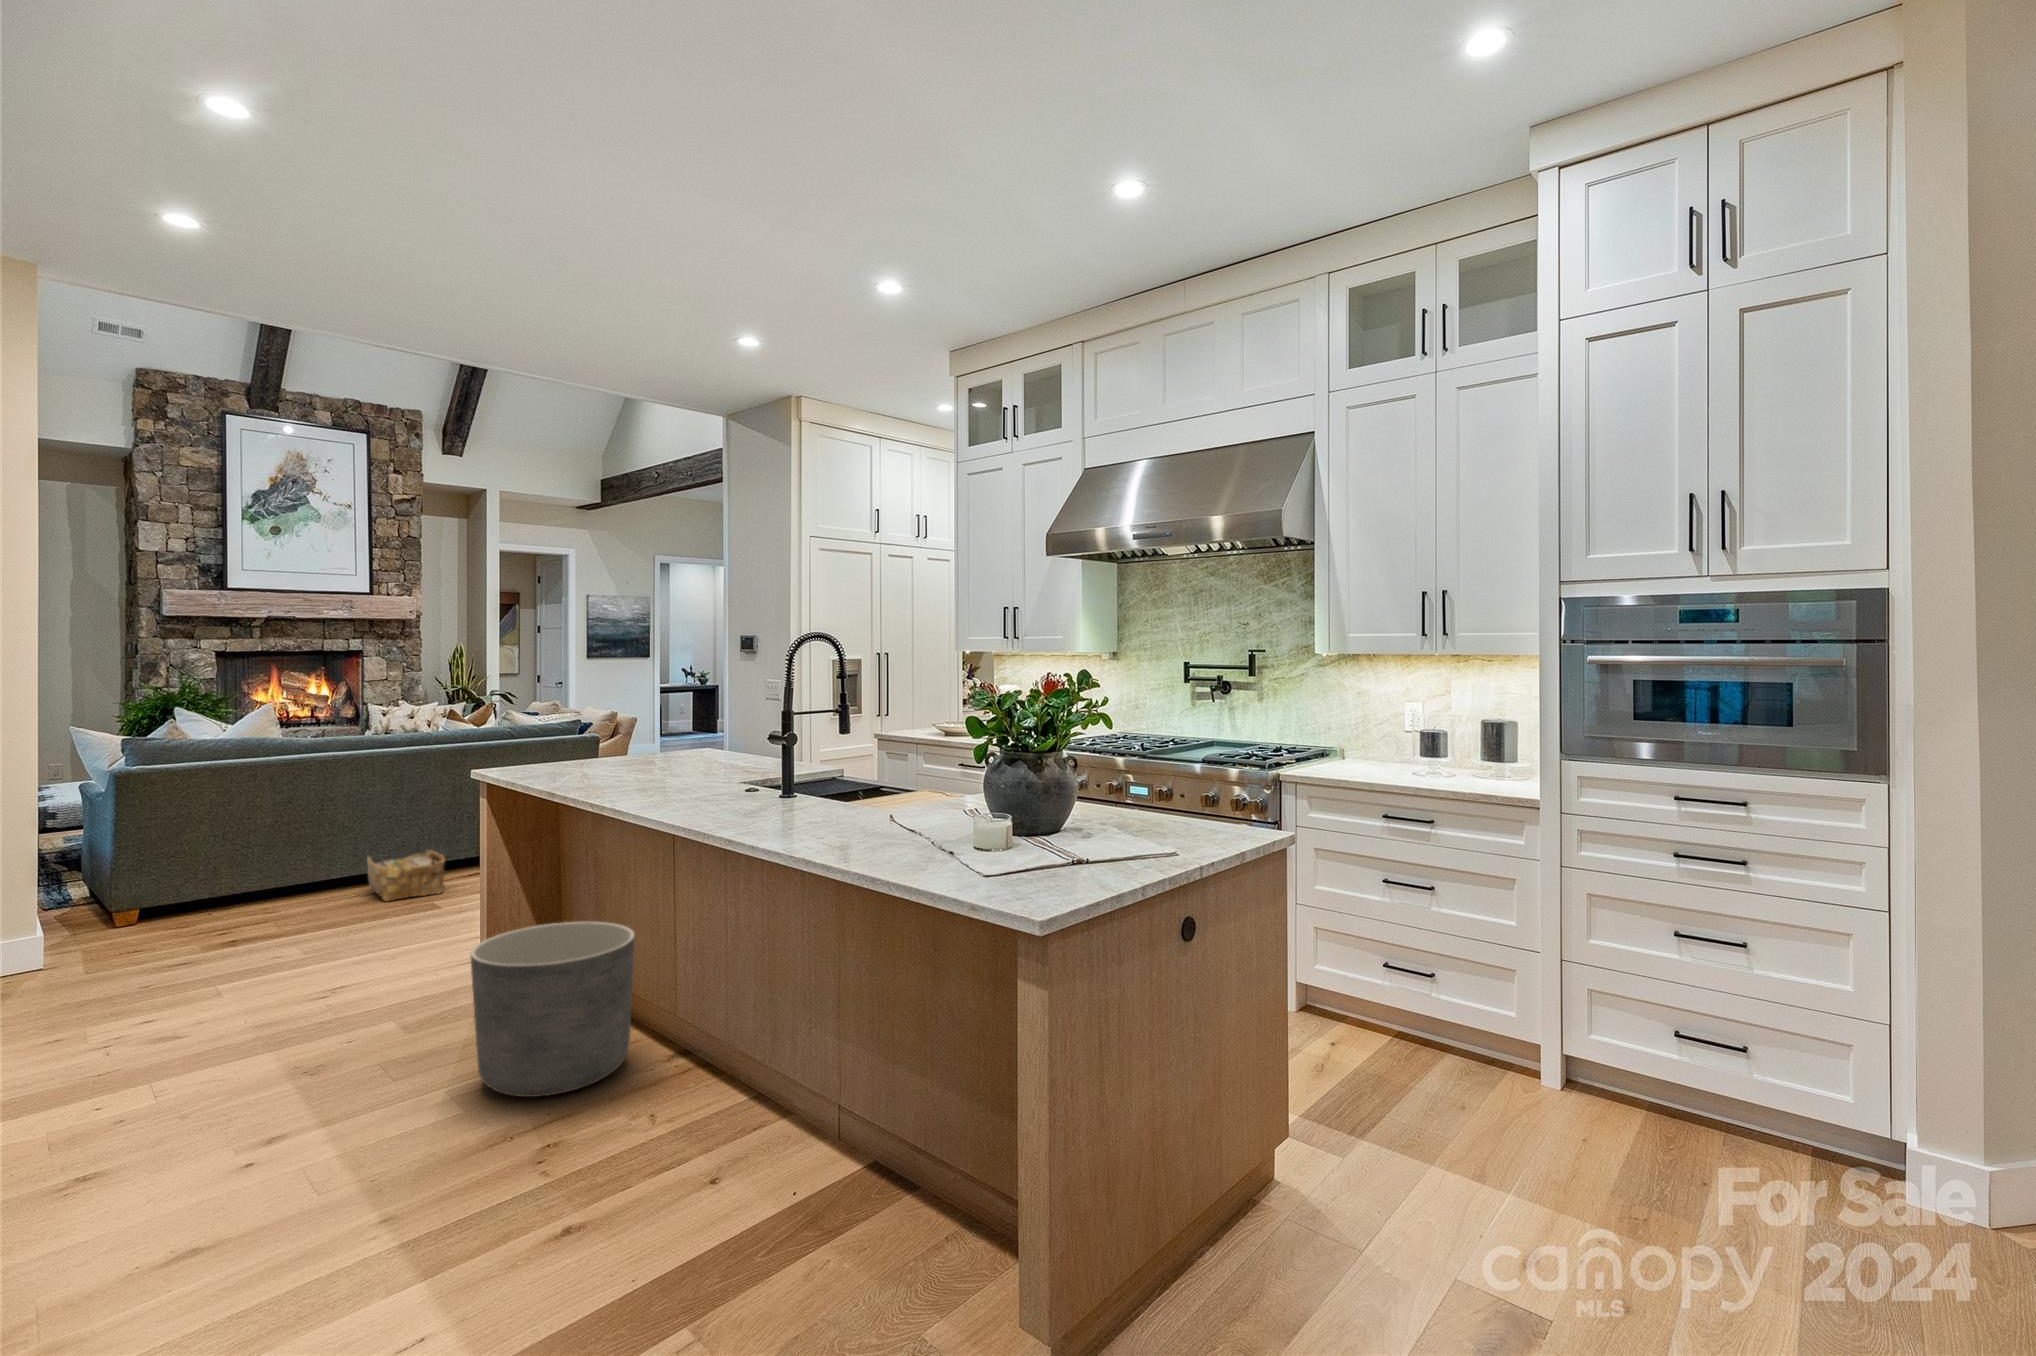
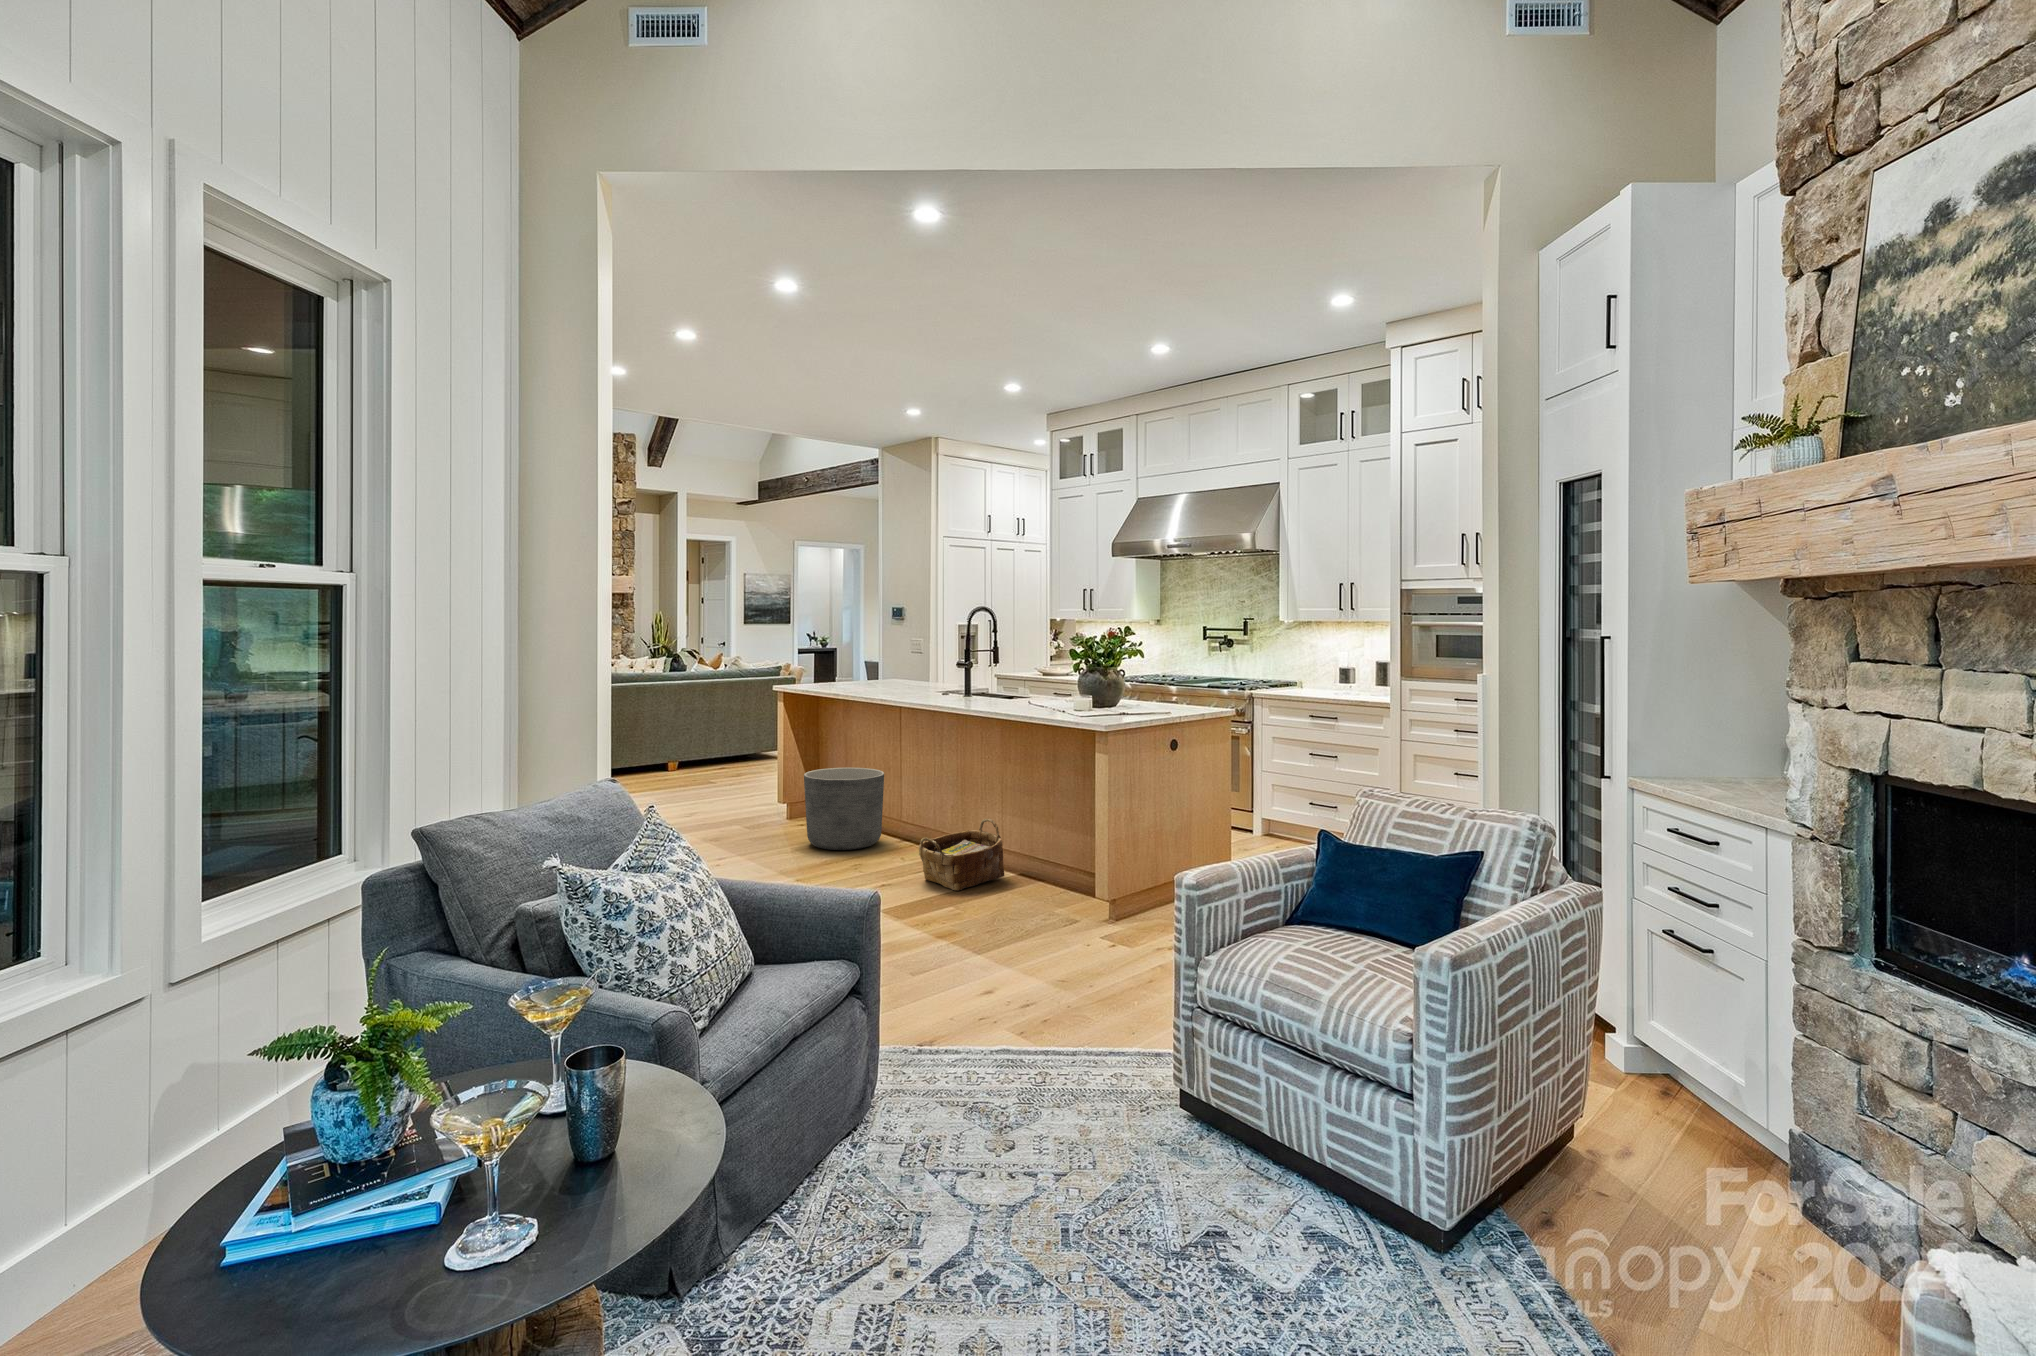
woven basket: present [367,851,445,901] -> present [919,819,1004,891]

